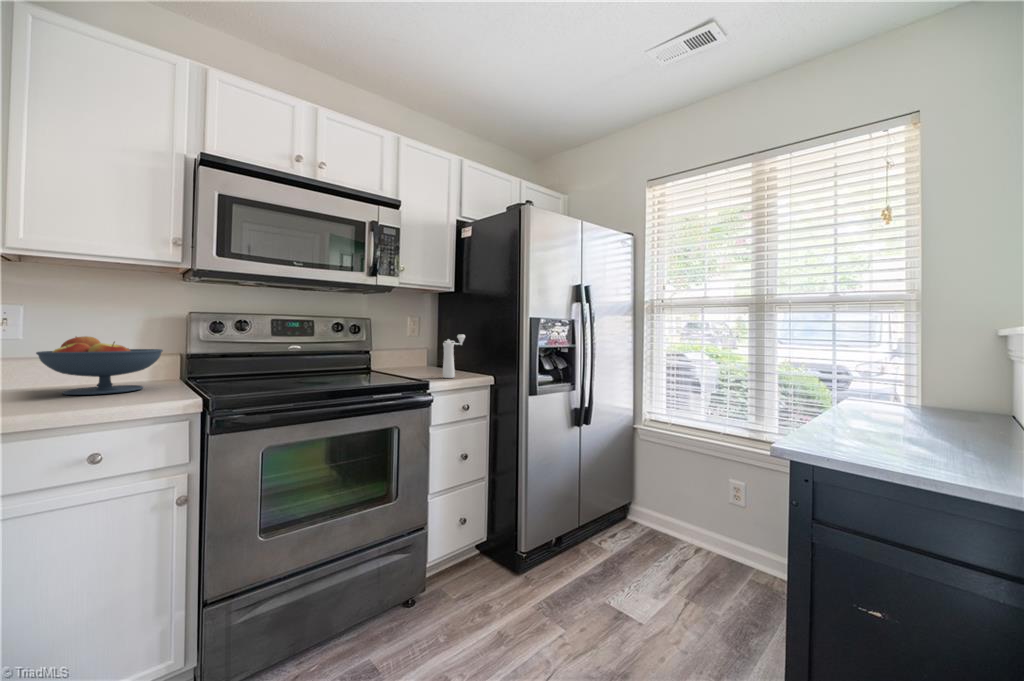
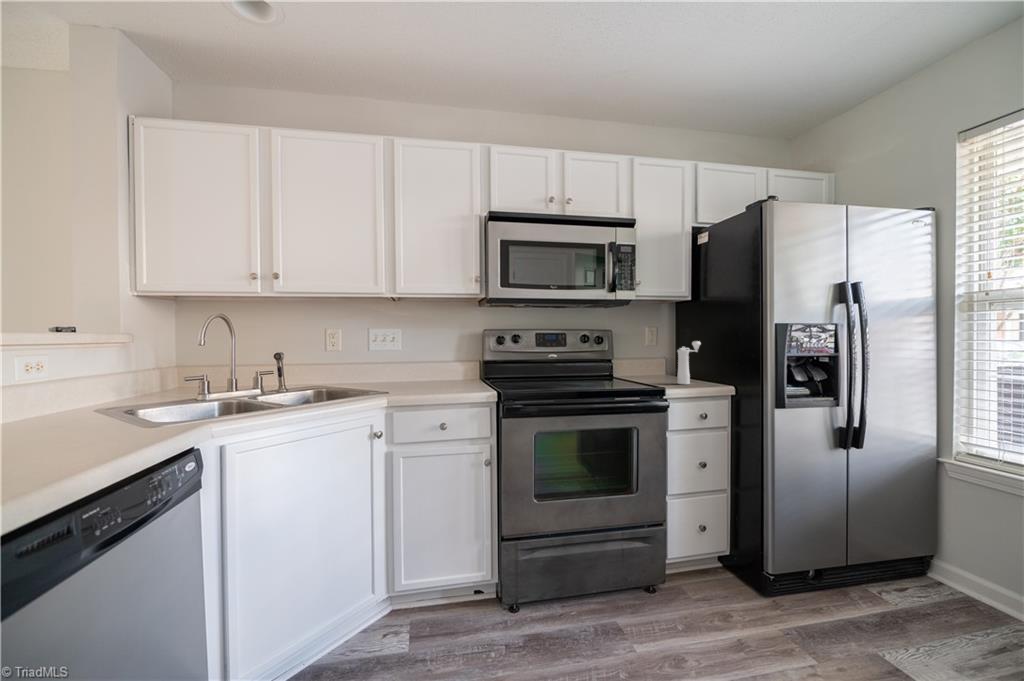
fruit bowl: present [36,336,163,395] -> none [407,346,468,385]

